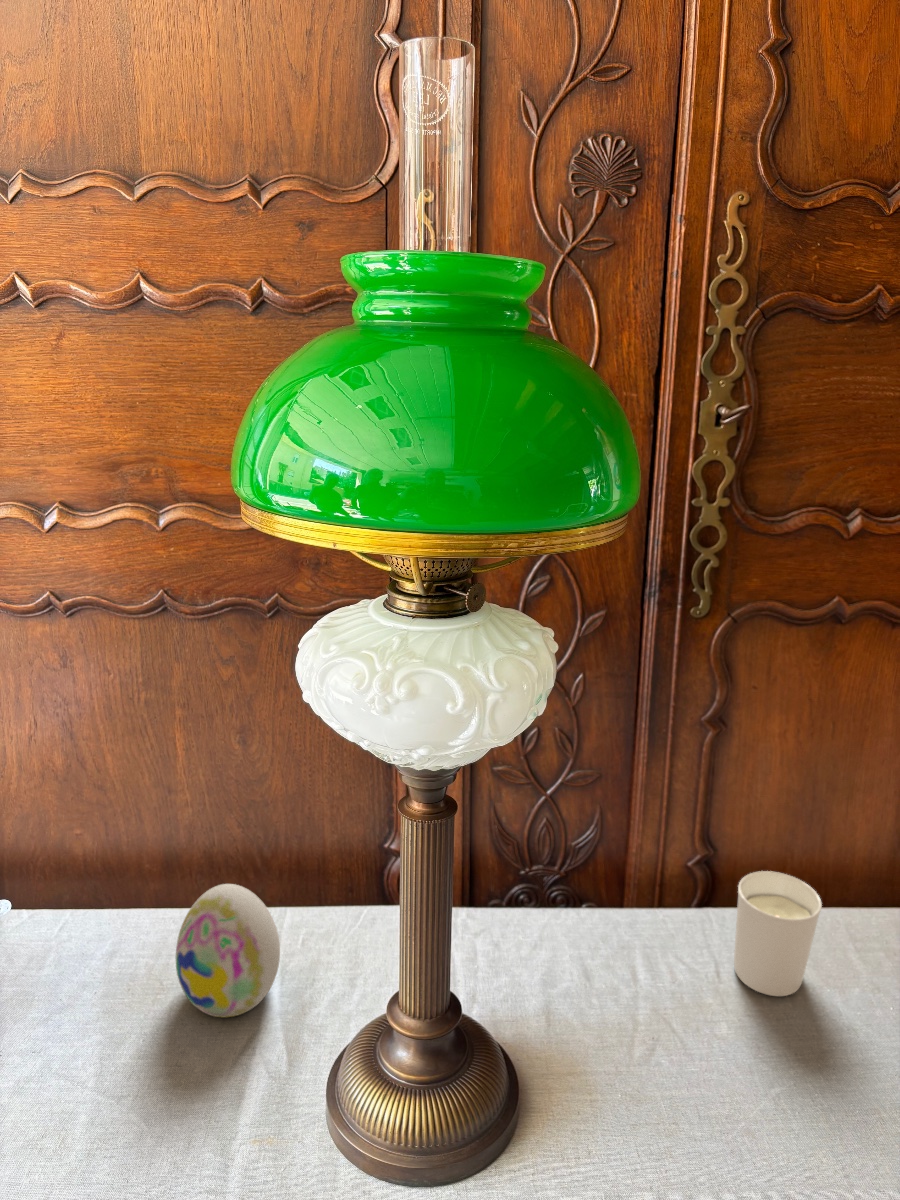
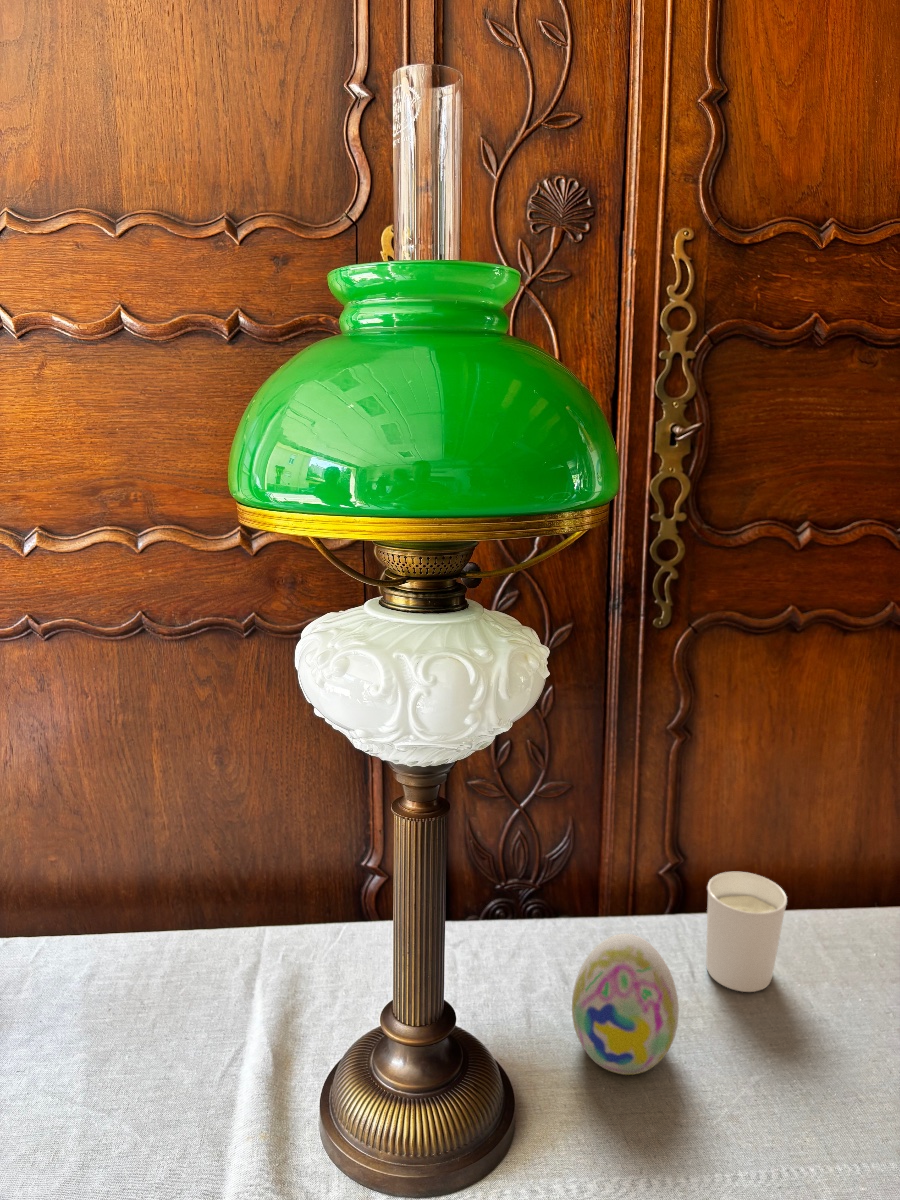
decorative egg: present [176,884,280,1018] -> present [572,934,679,1075]

